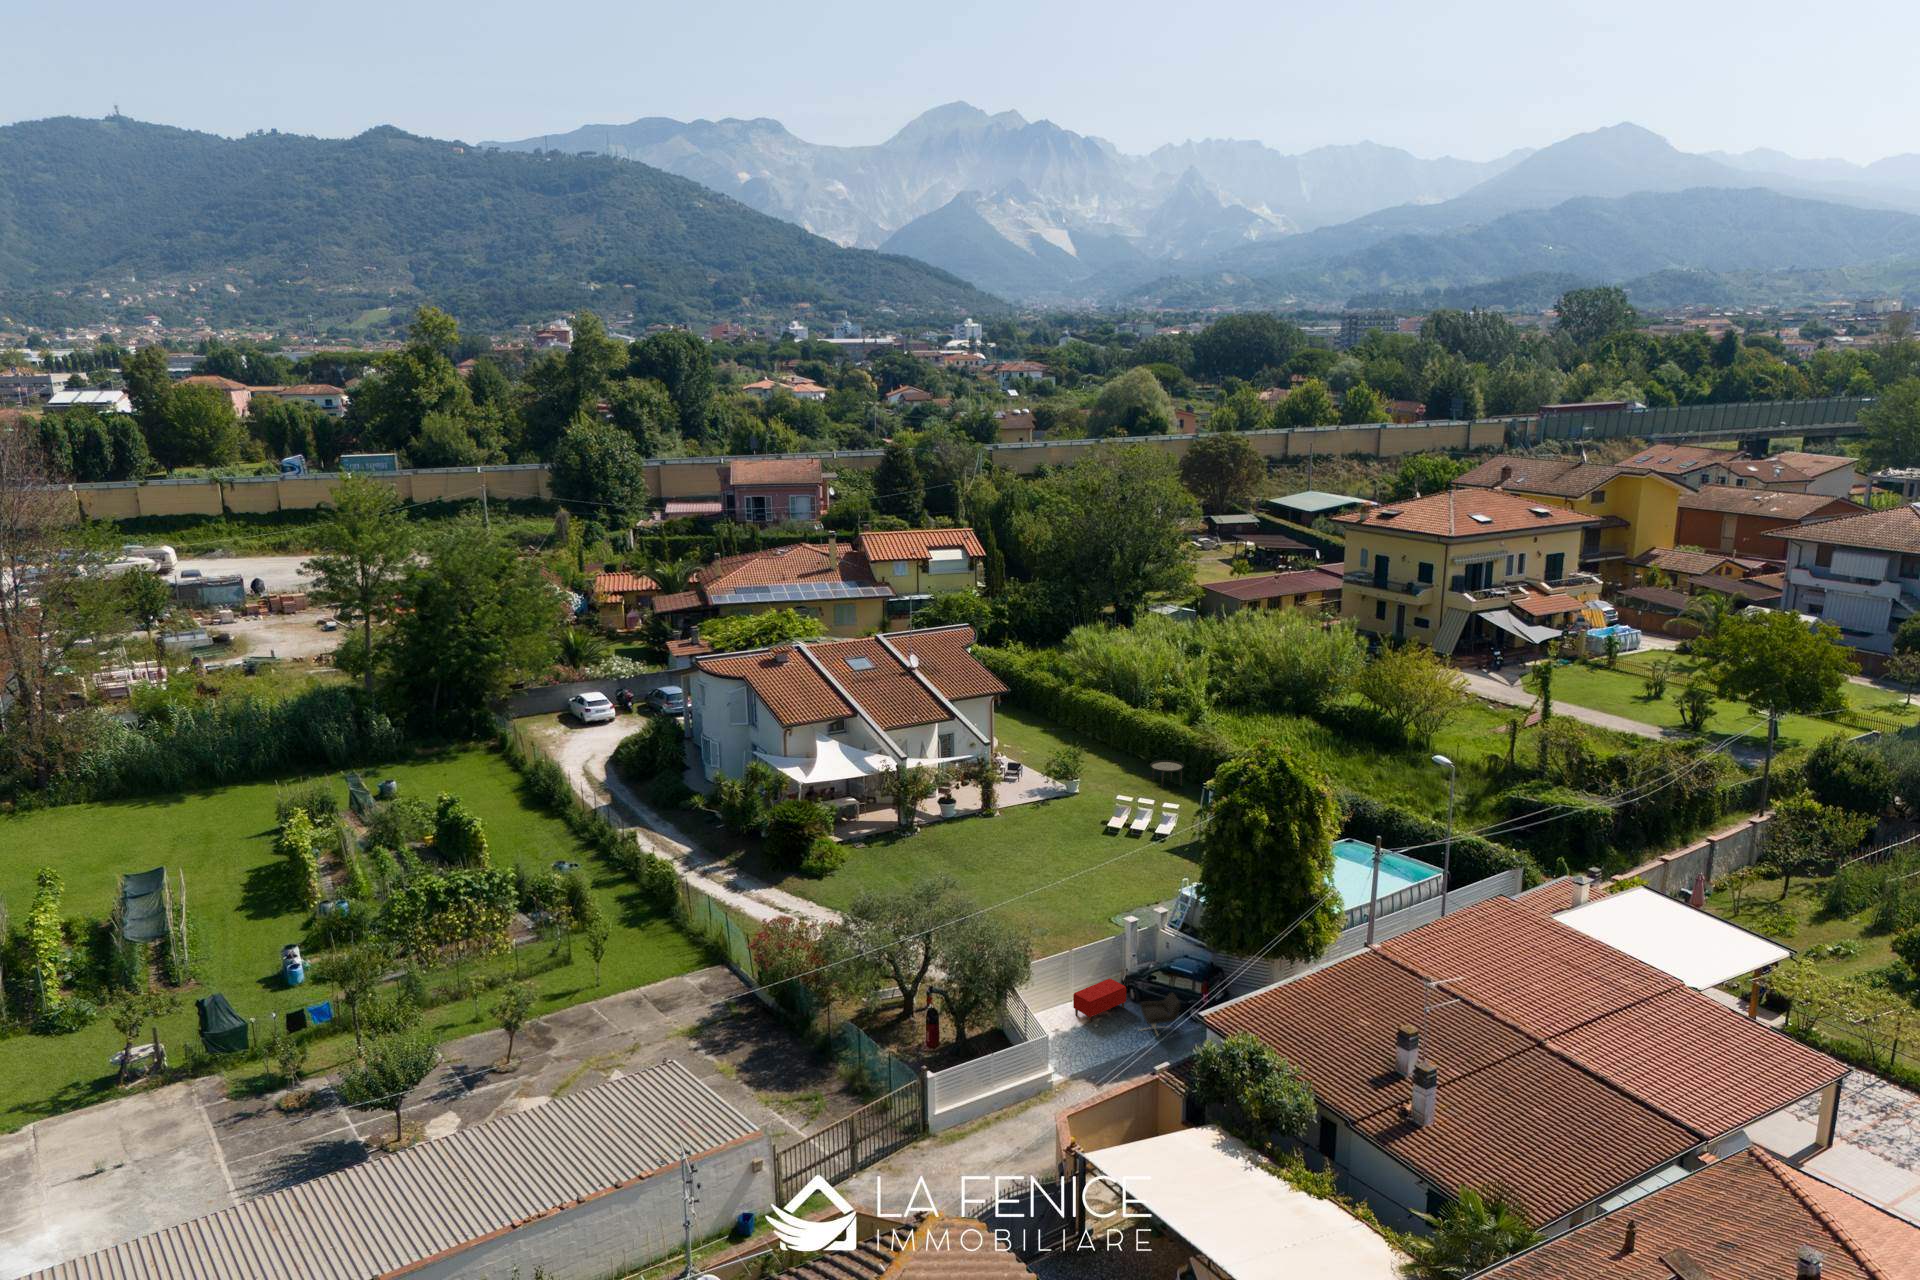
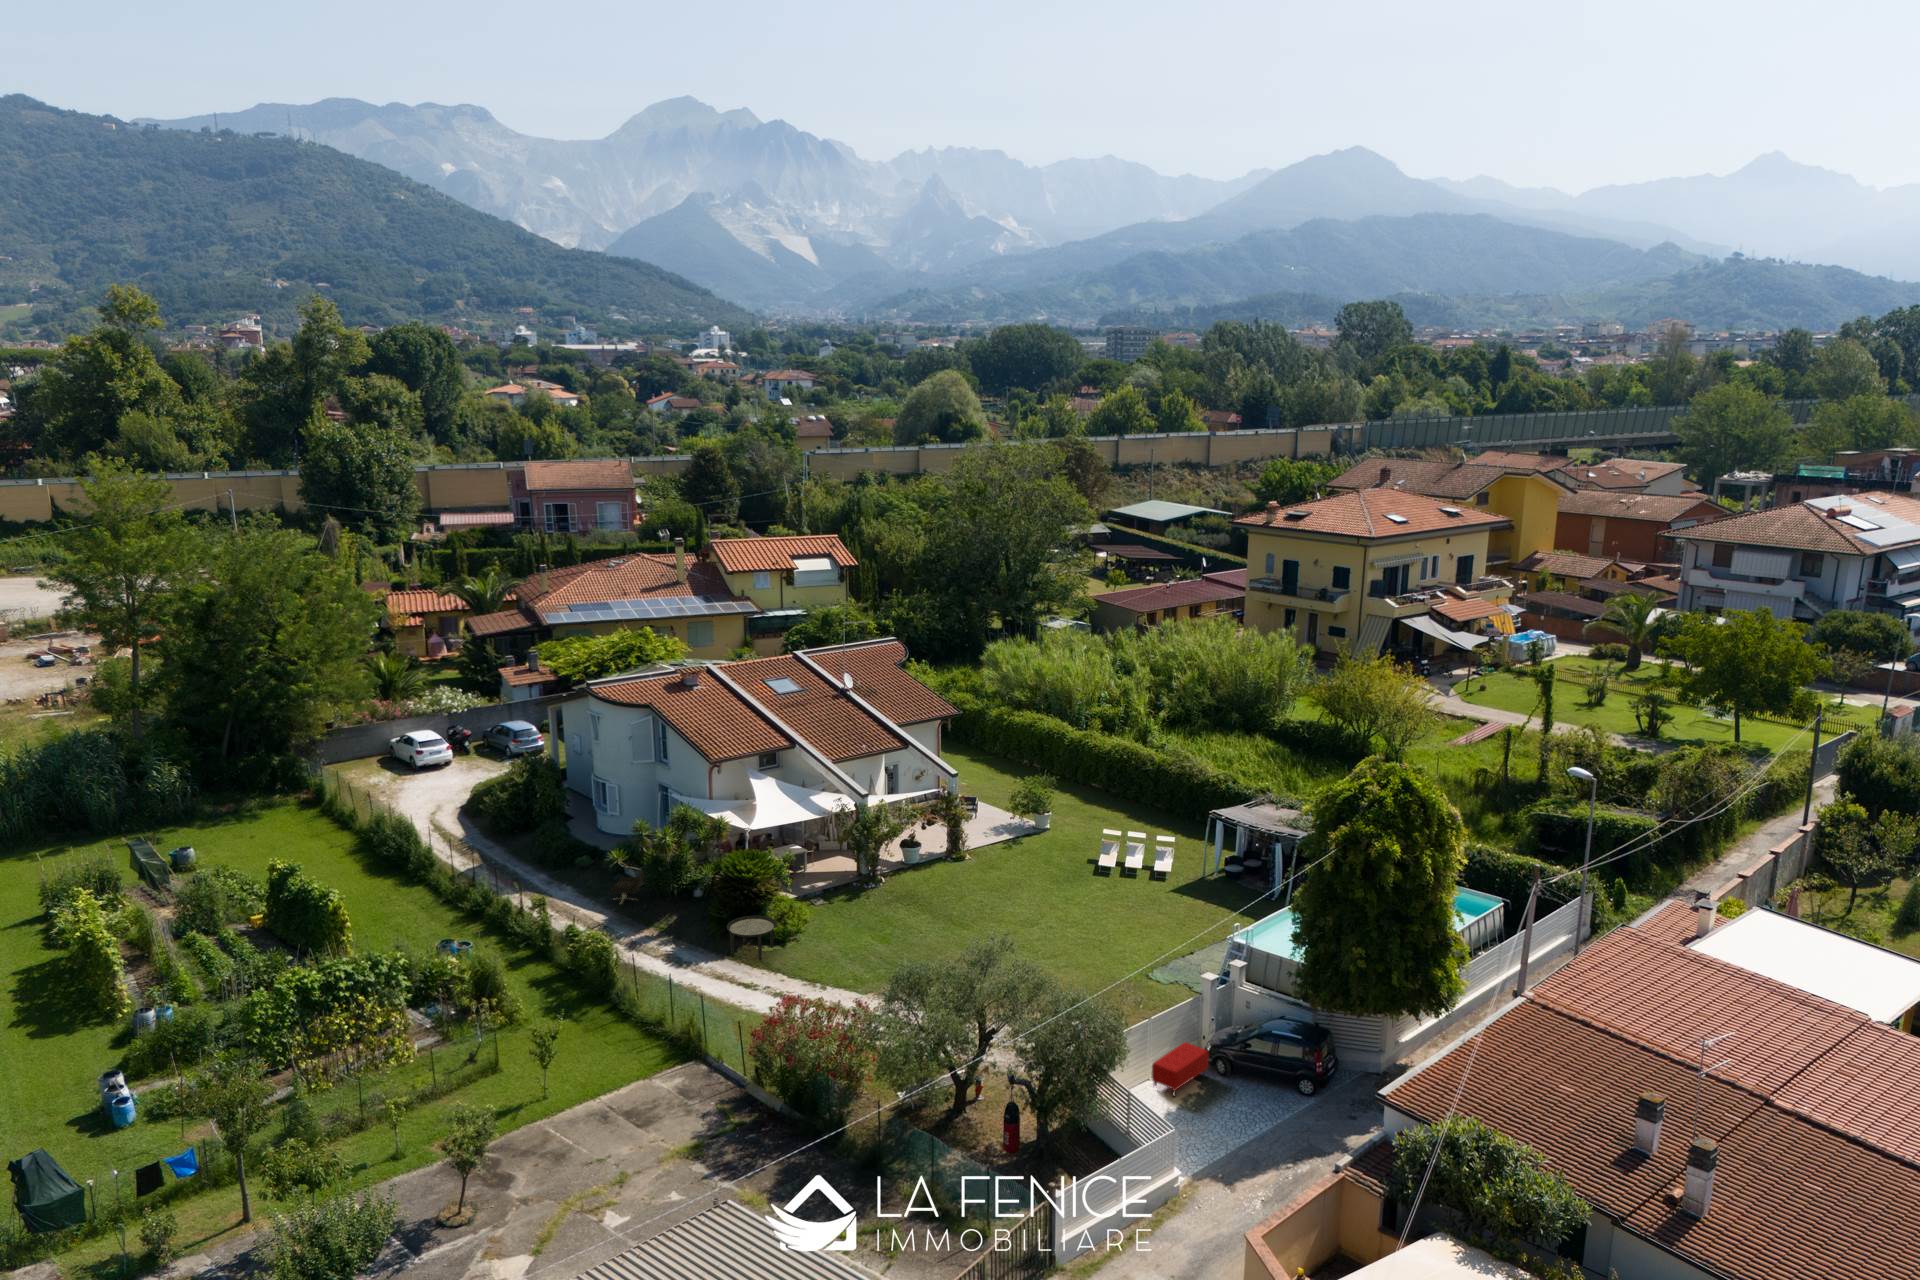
round table: present [1150,760,1184,788] -> present [727,916,776,960]
lounge chair: present [1140,992,1180,1035] -> present [611,872,644,903]

